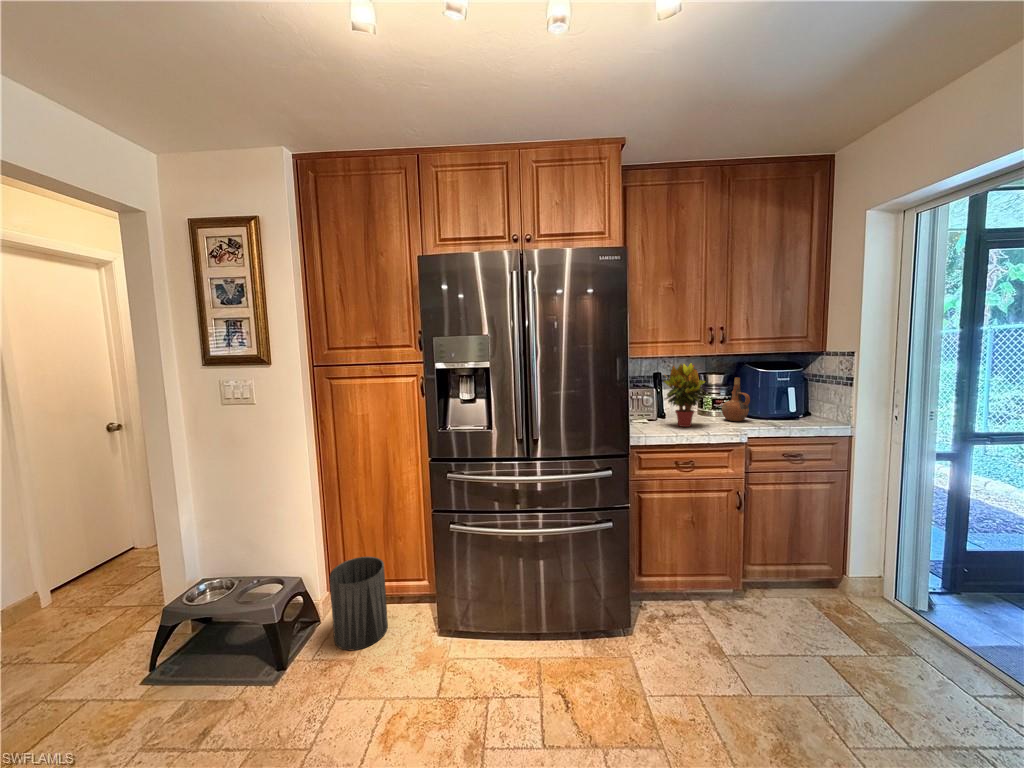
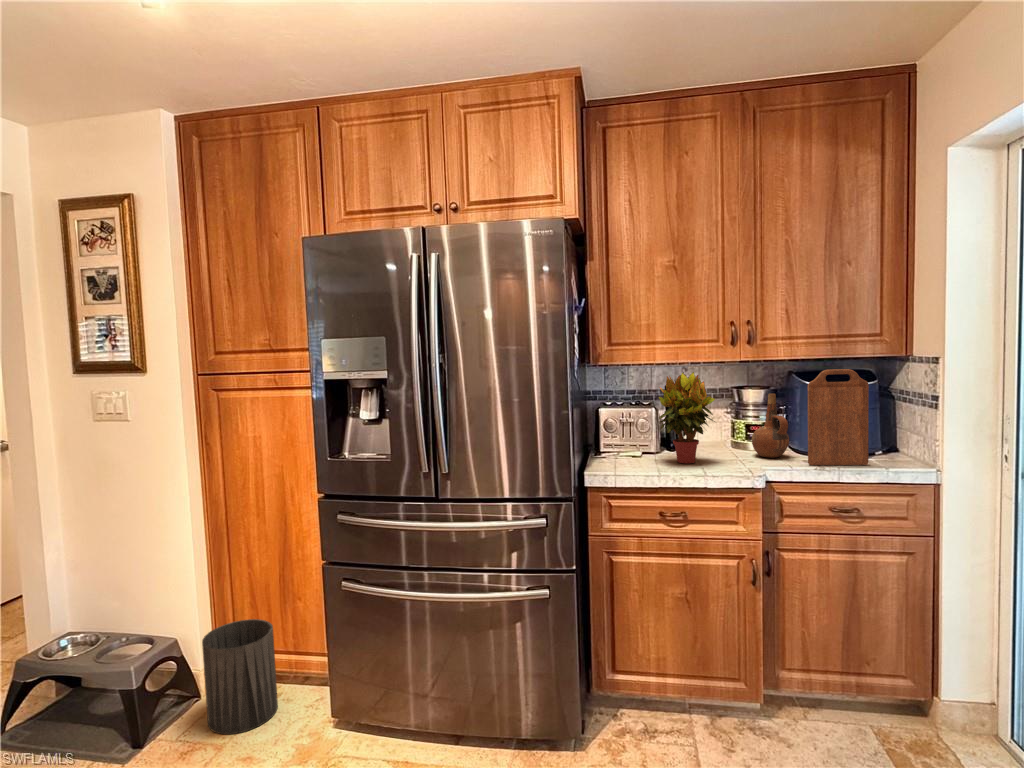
cutting board: none [768,360,809,426] -> present [808,369,869,465]

